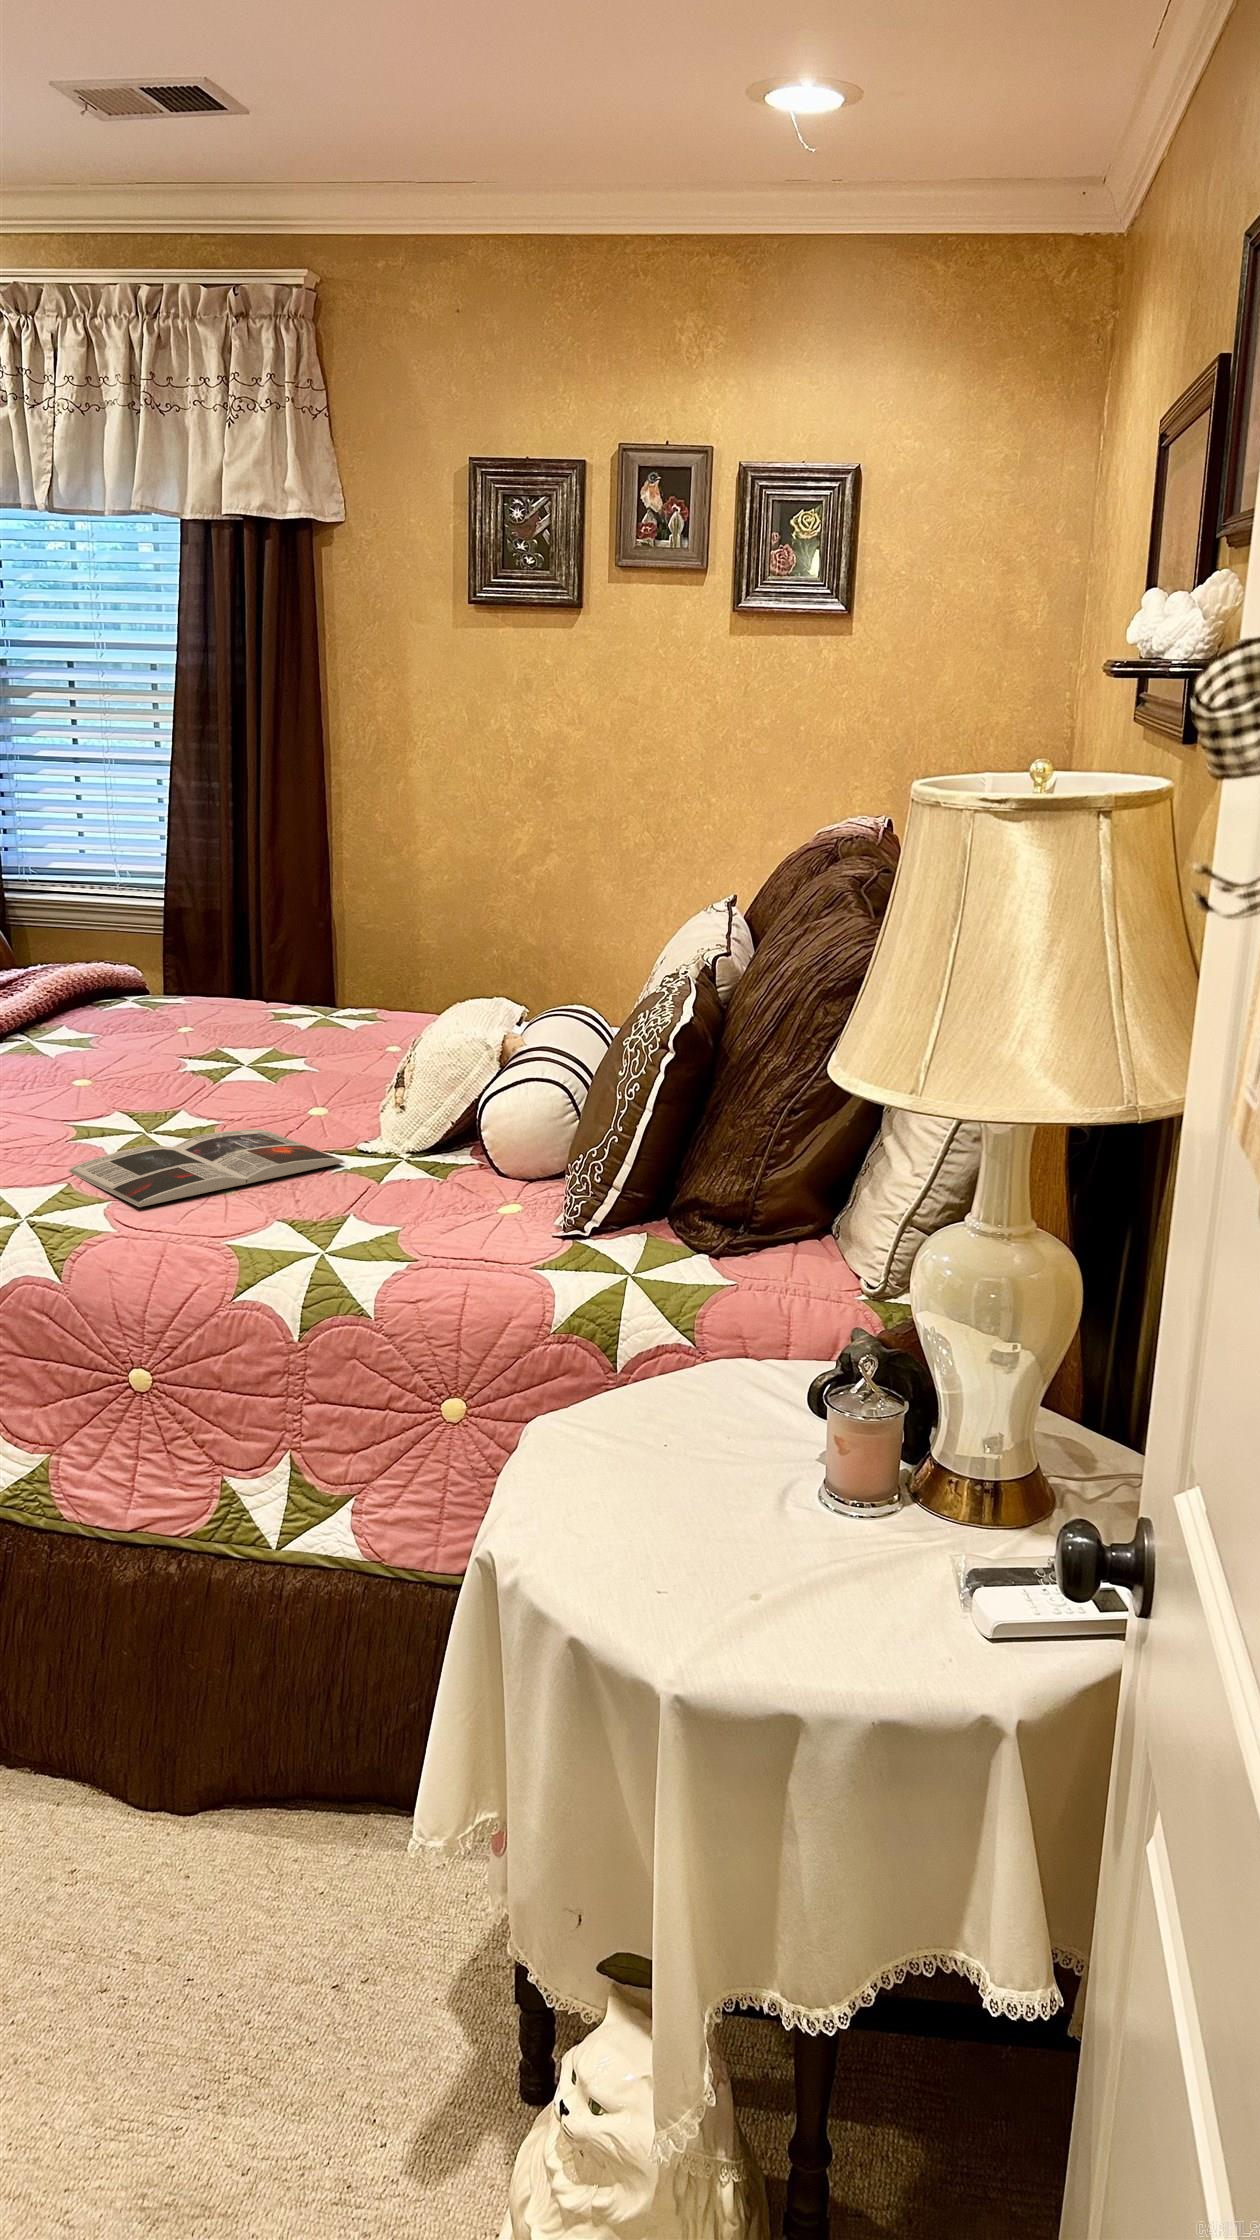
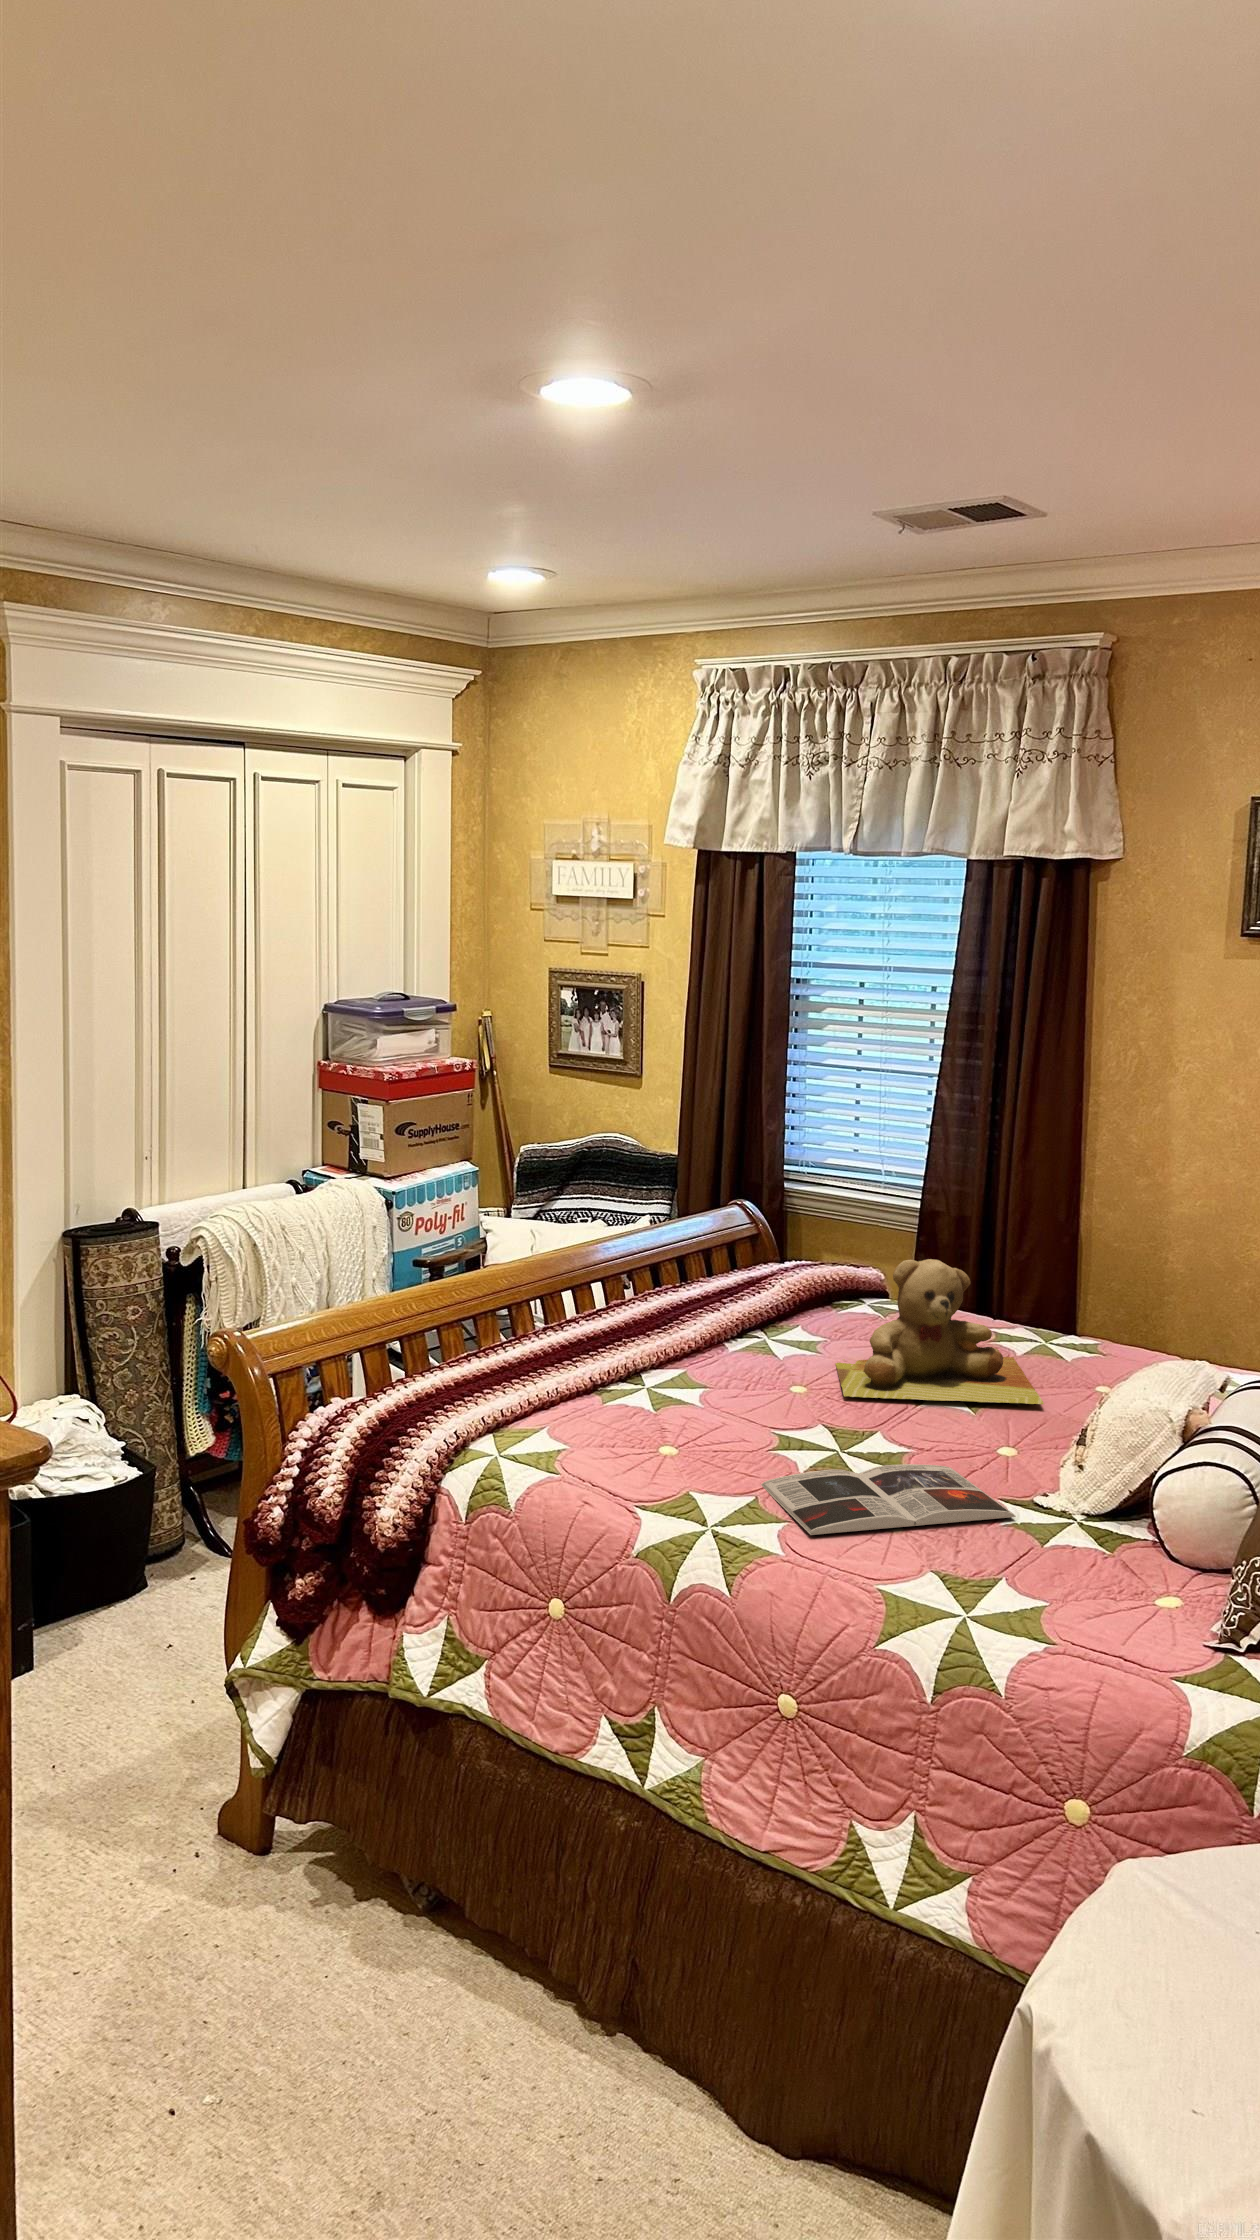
teddy bear: none [105,932,343,1082] -> present [836,1259,1044,1404]

